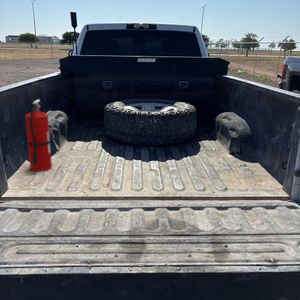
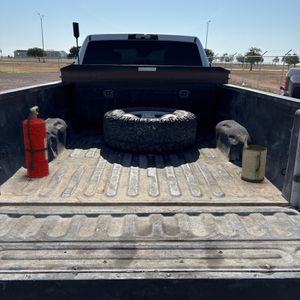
watering can: none [240,128,269,176] -> present [239,134,267,182]

